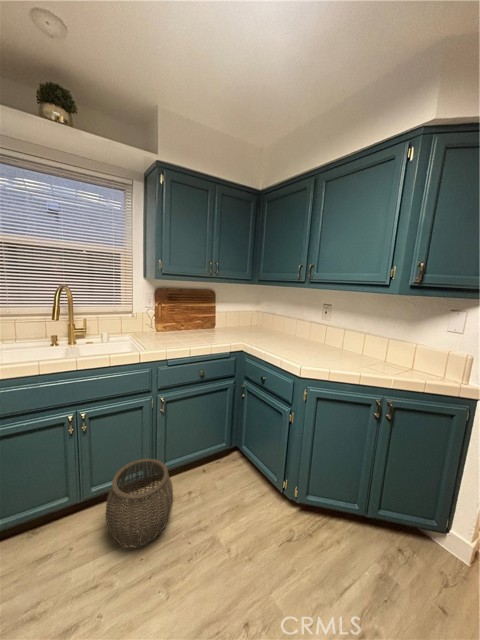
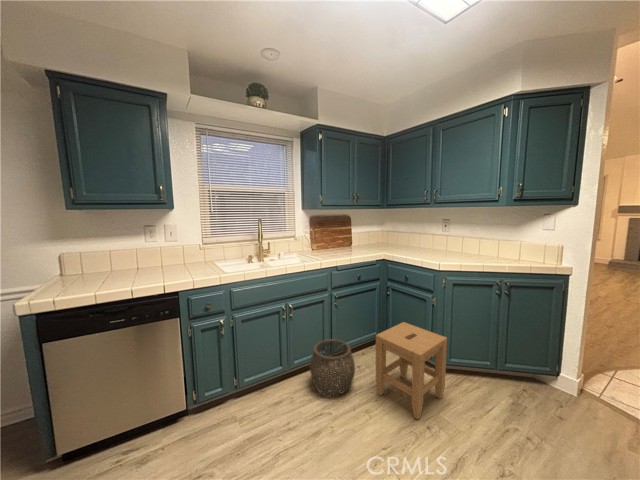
stool: none [194,443,296,607] -> present [376,322,447,419]

